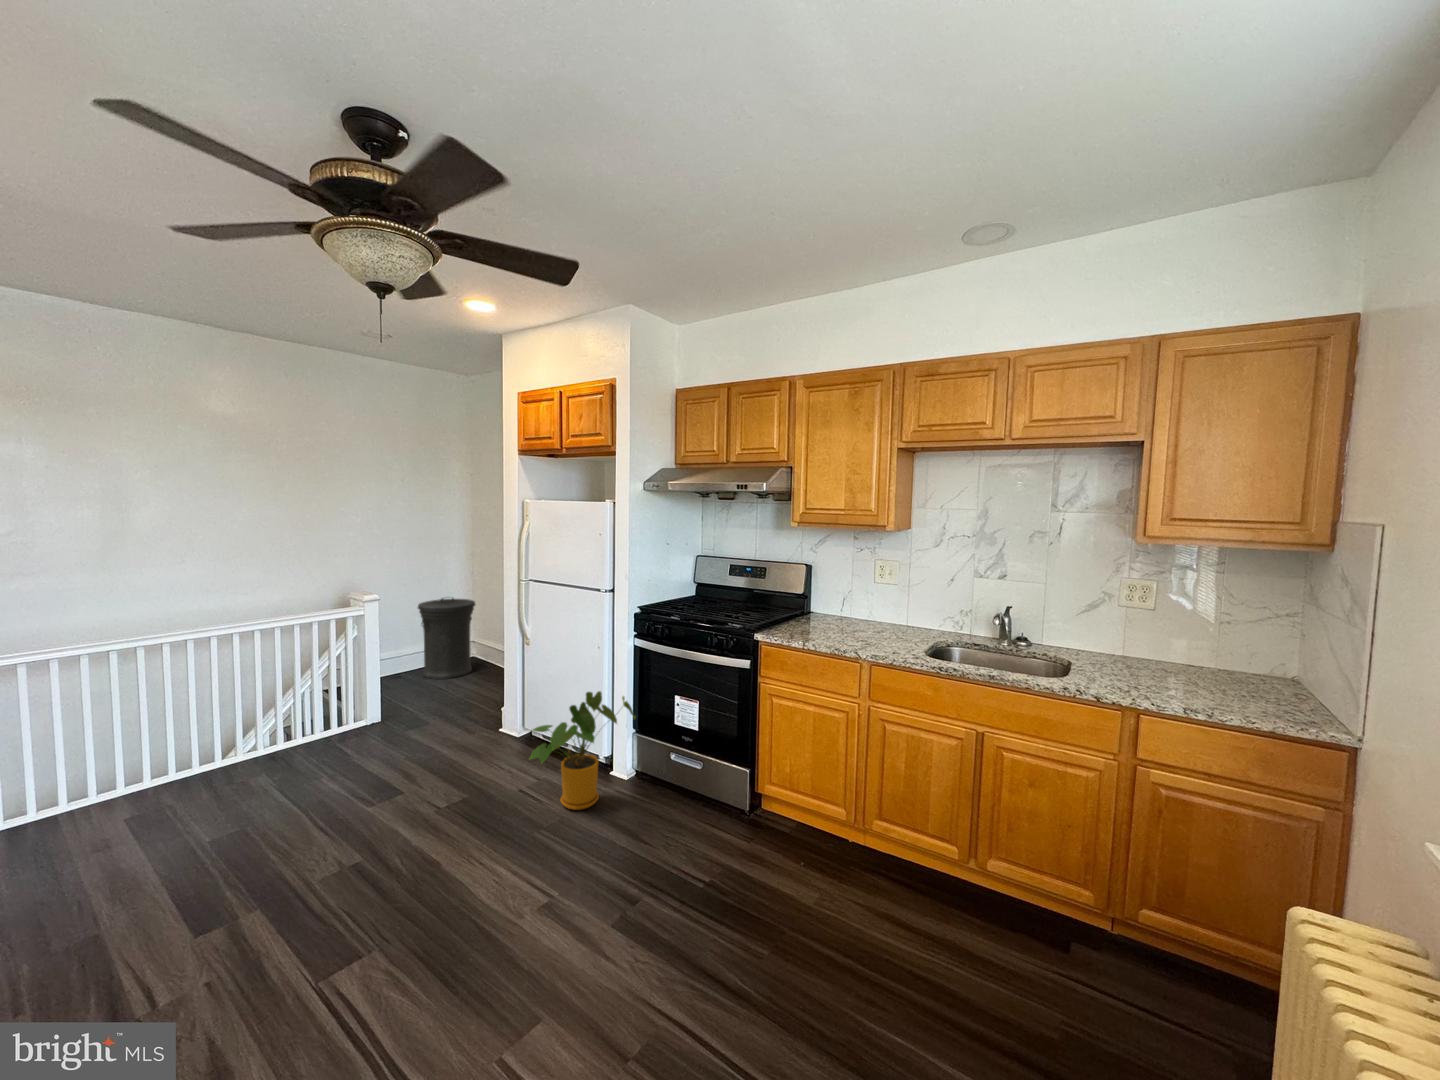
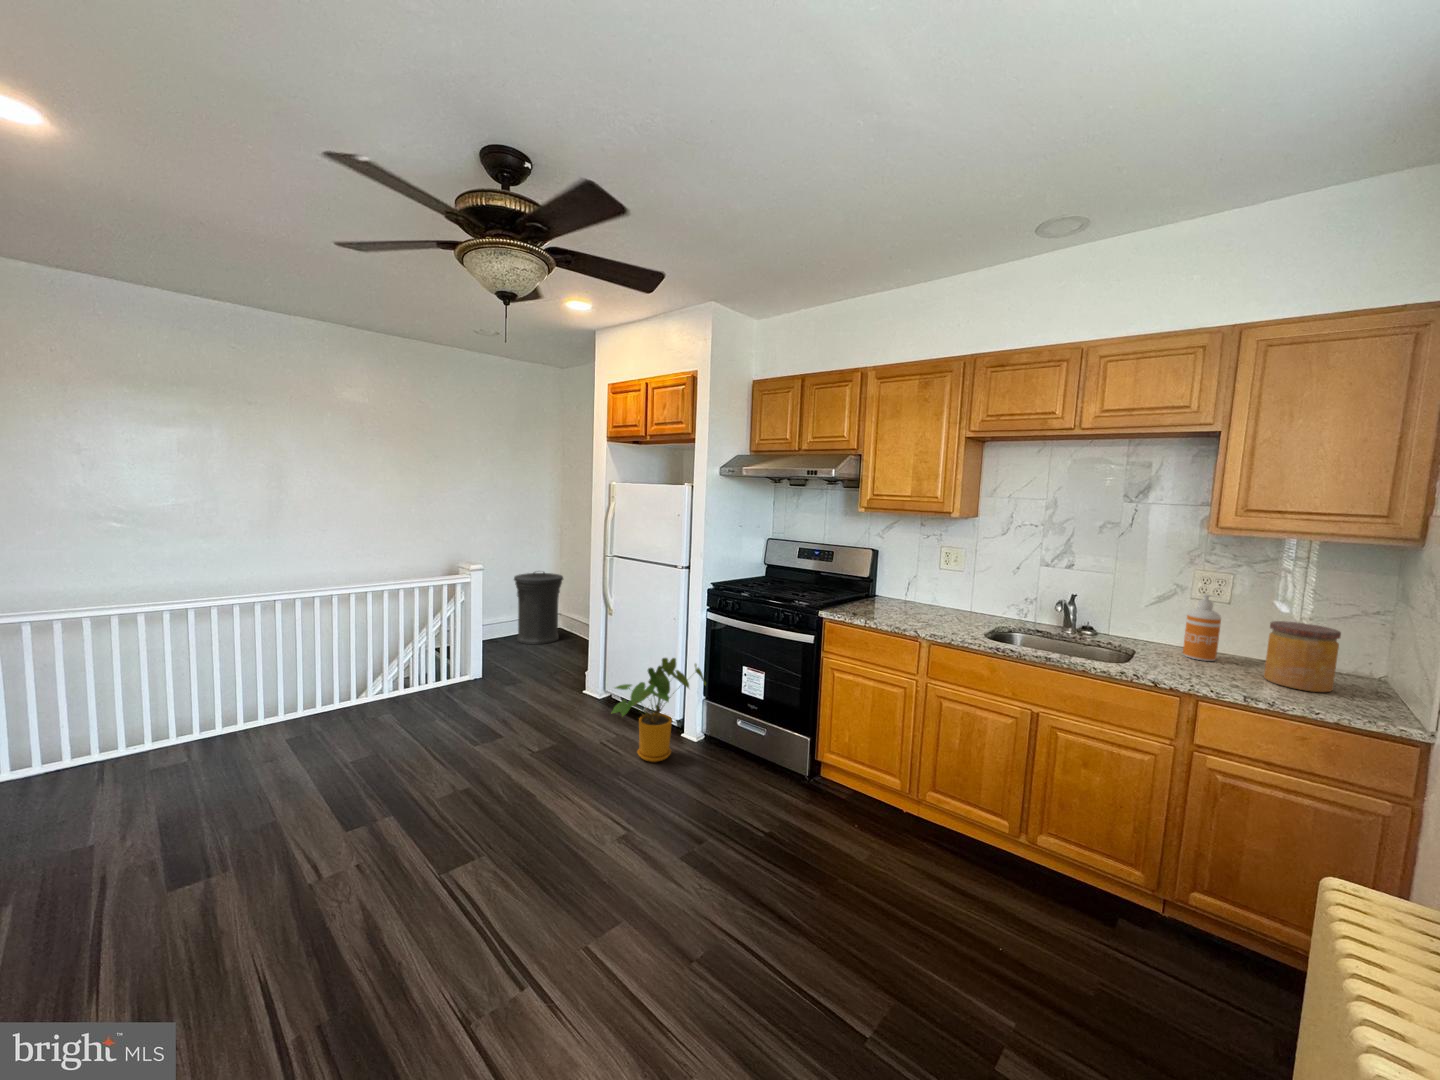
soap dispenser: none [1116,602,1150,670] -> present [1183,594,1221,661]
jar: none [1195,628,1264,698] -> present [1264,621,1341,692]

